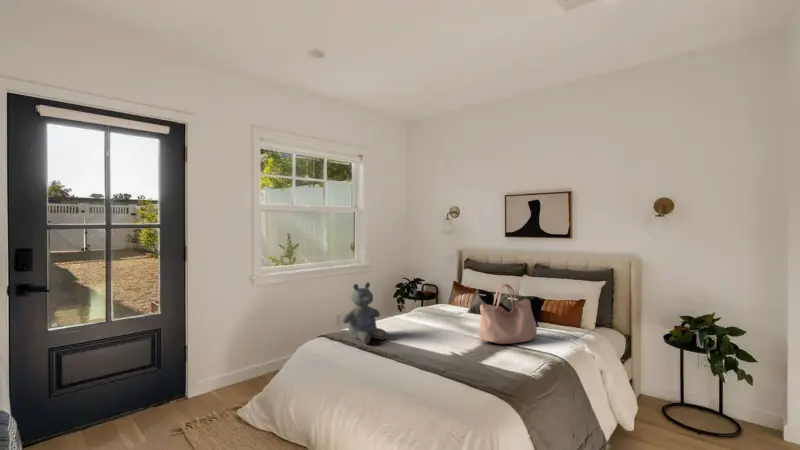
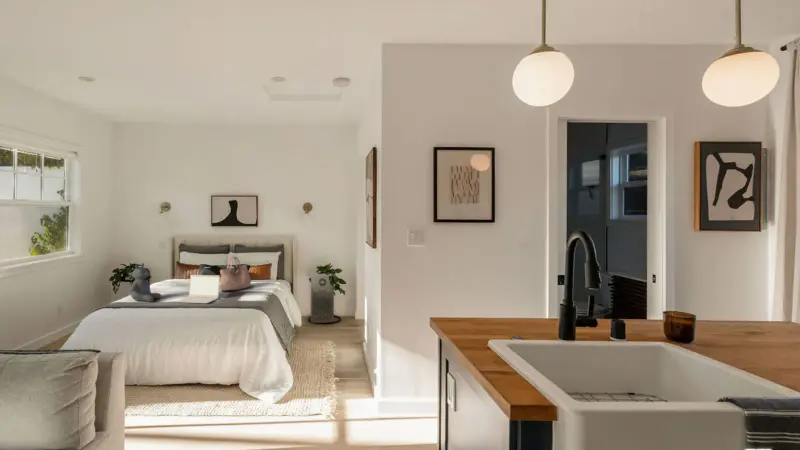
laptop: none [396,308,465,367] -> present [177,275,220,303]
air purifier: none [666,323,722,436] -> present [310,272,334,323]

